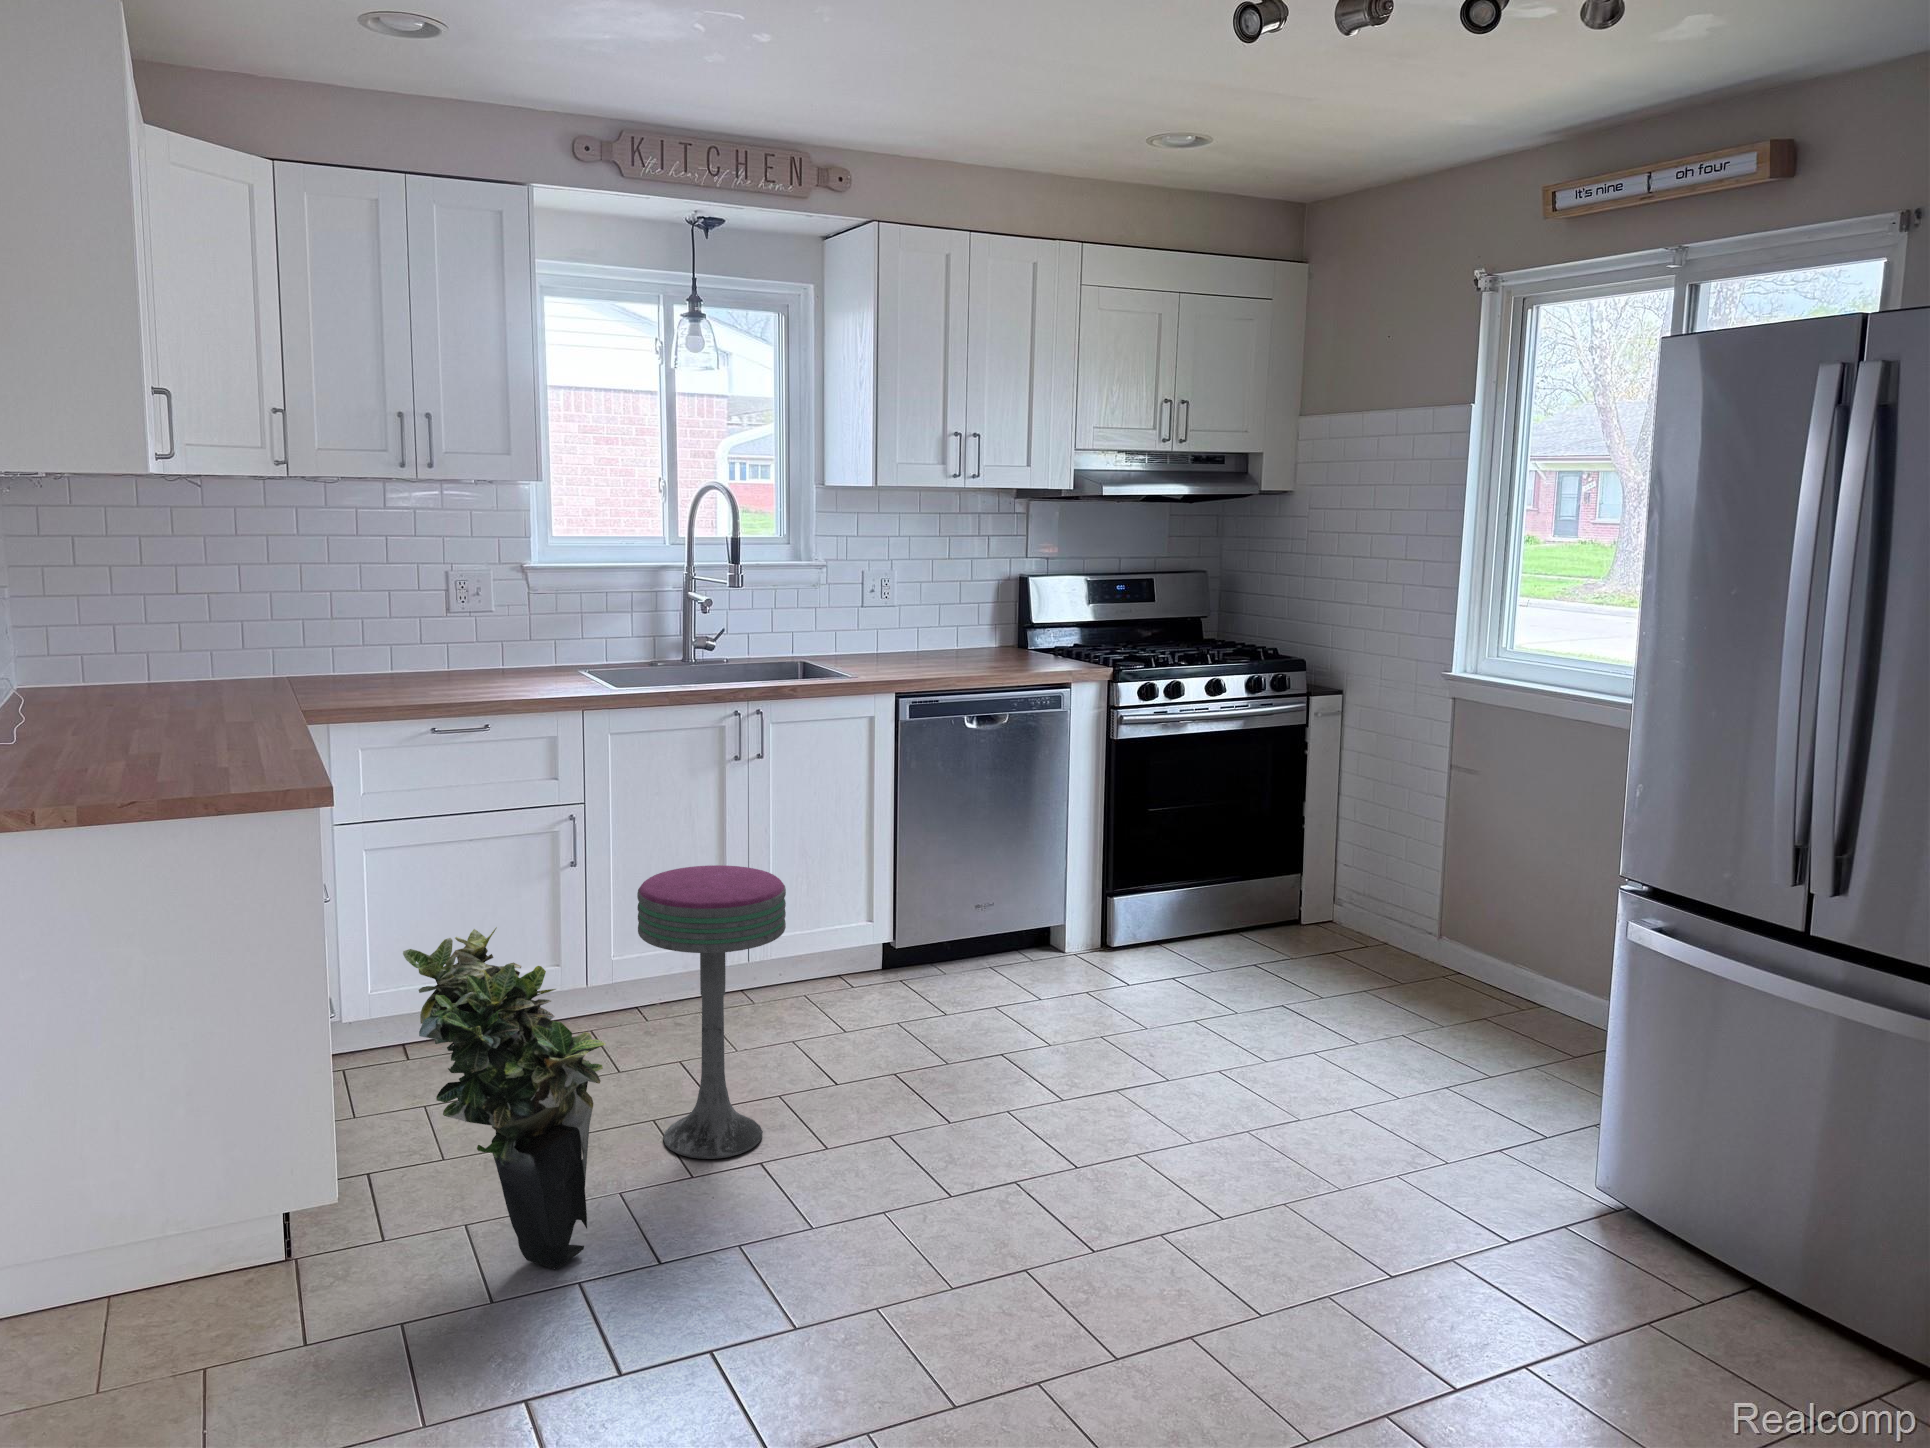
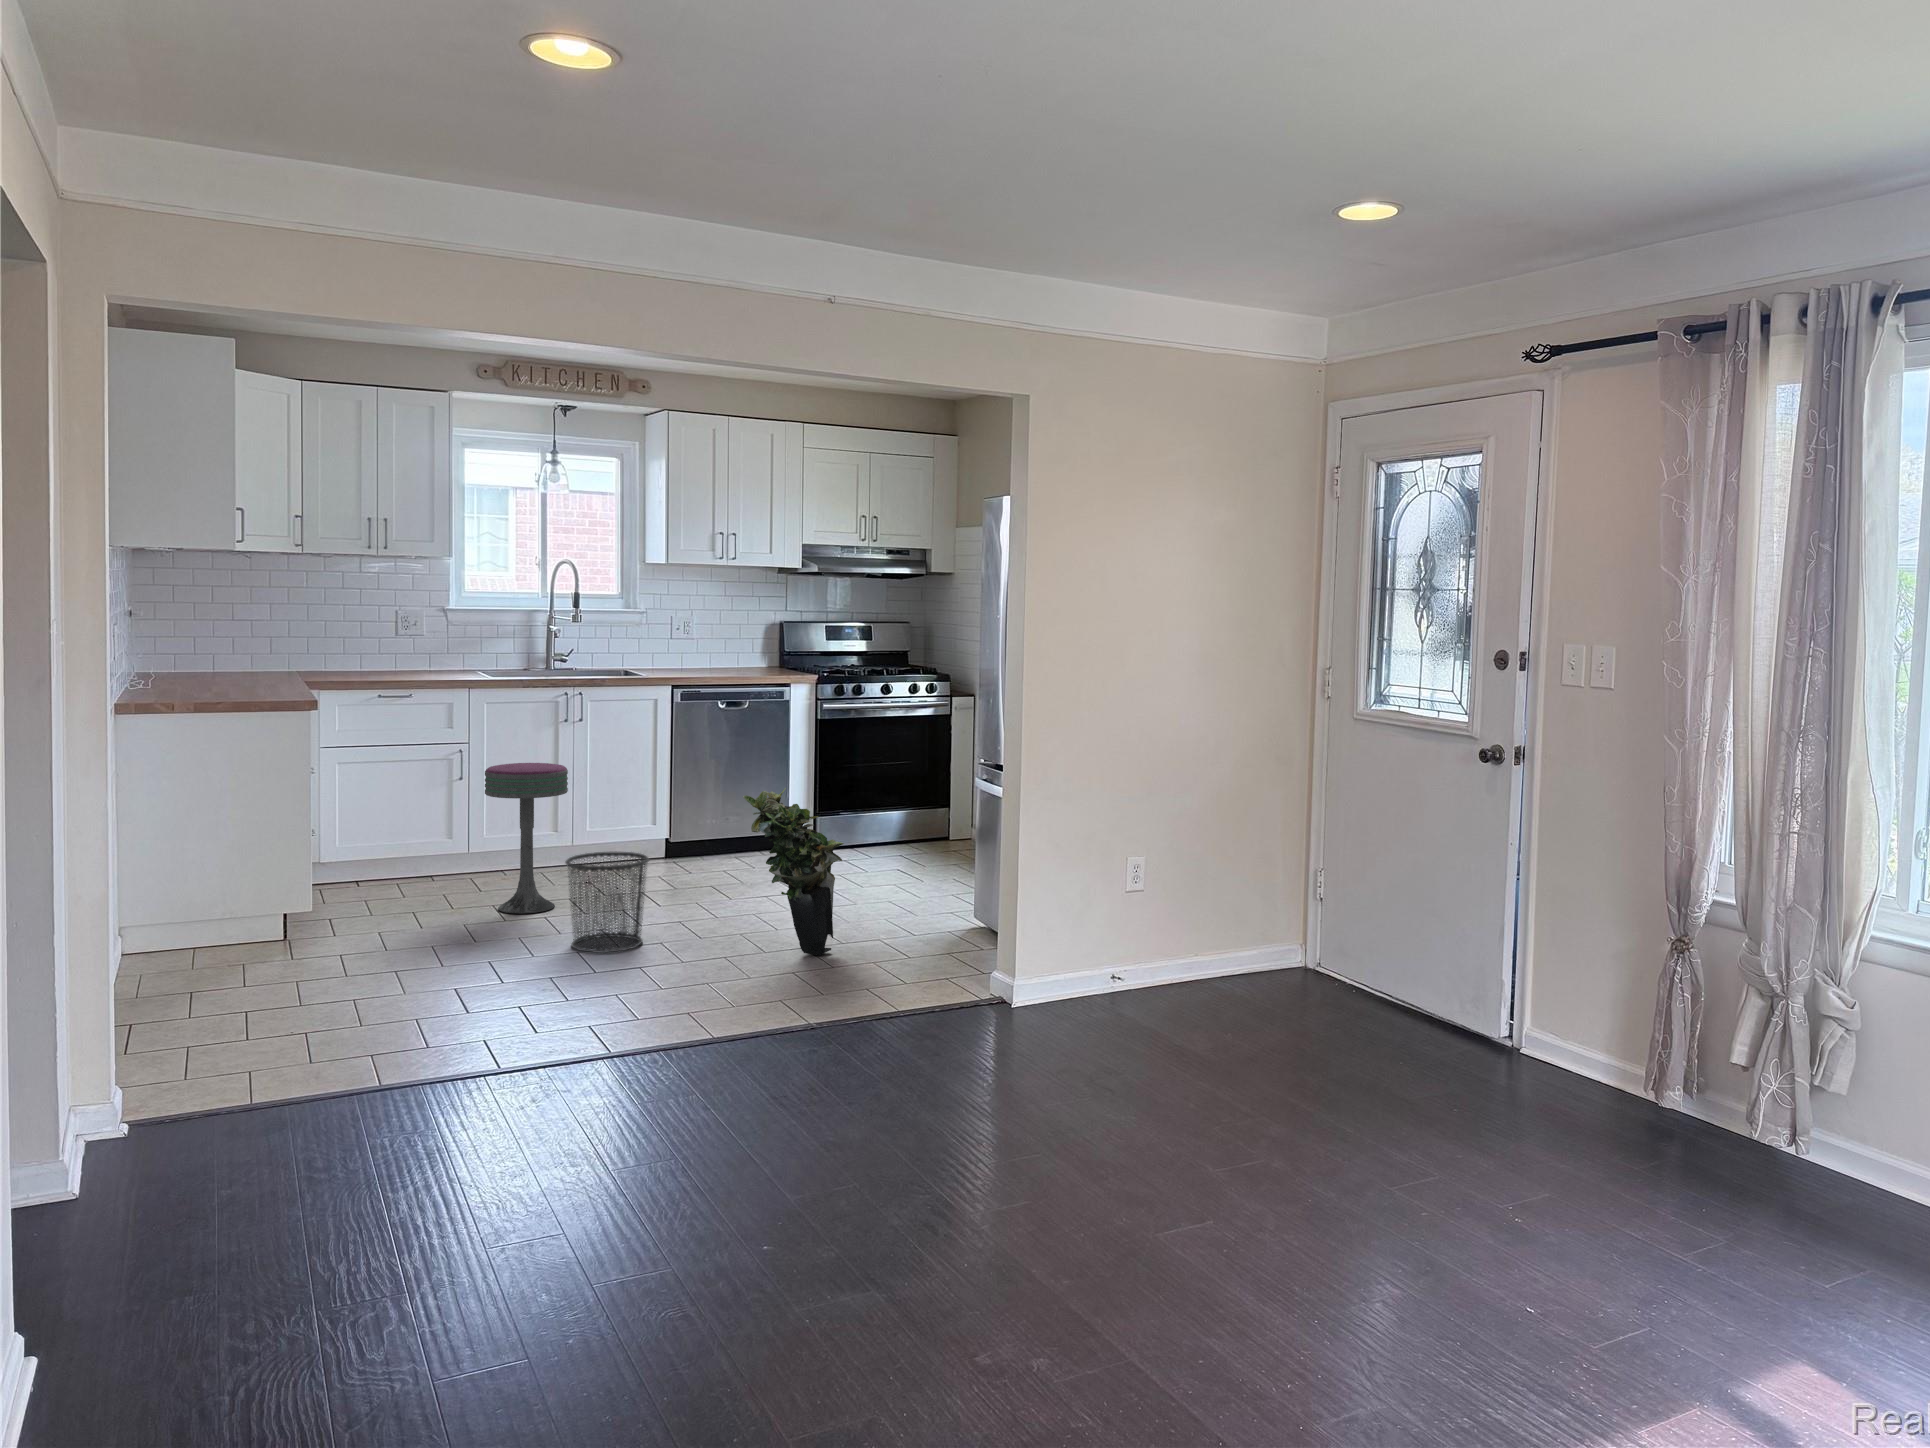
potted plant: present [403,927,606,1269] -> present [743,788,844,956]
trash can: none [838,1084,1006,1324] -> present [565,851,649,953]

